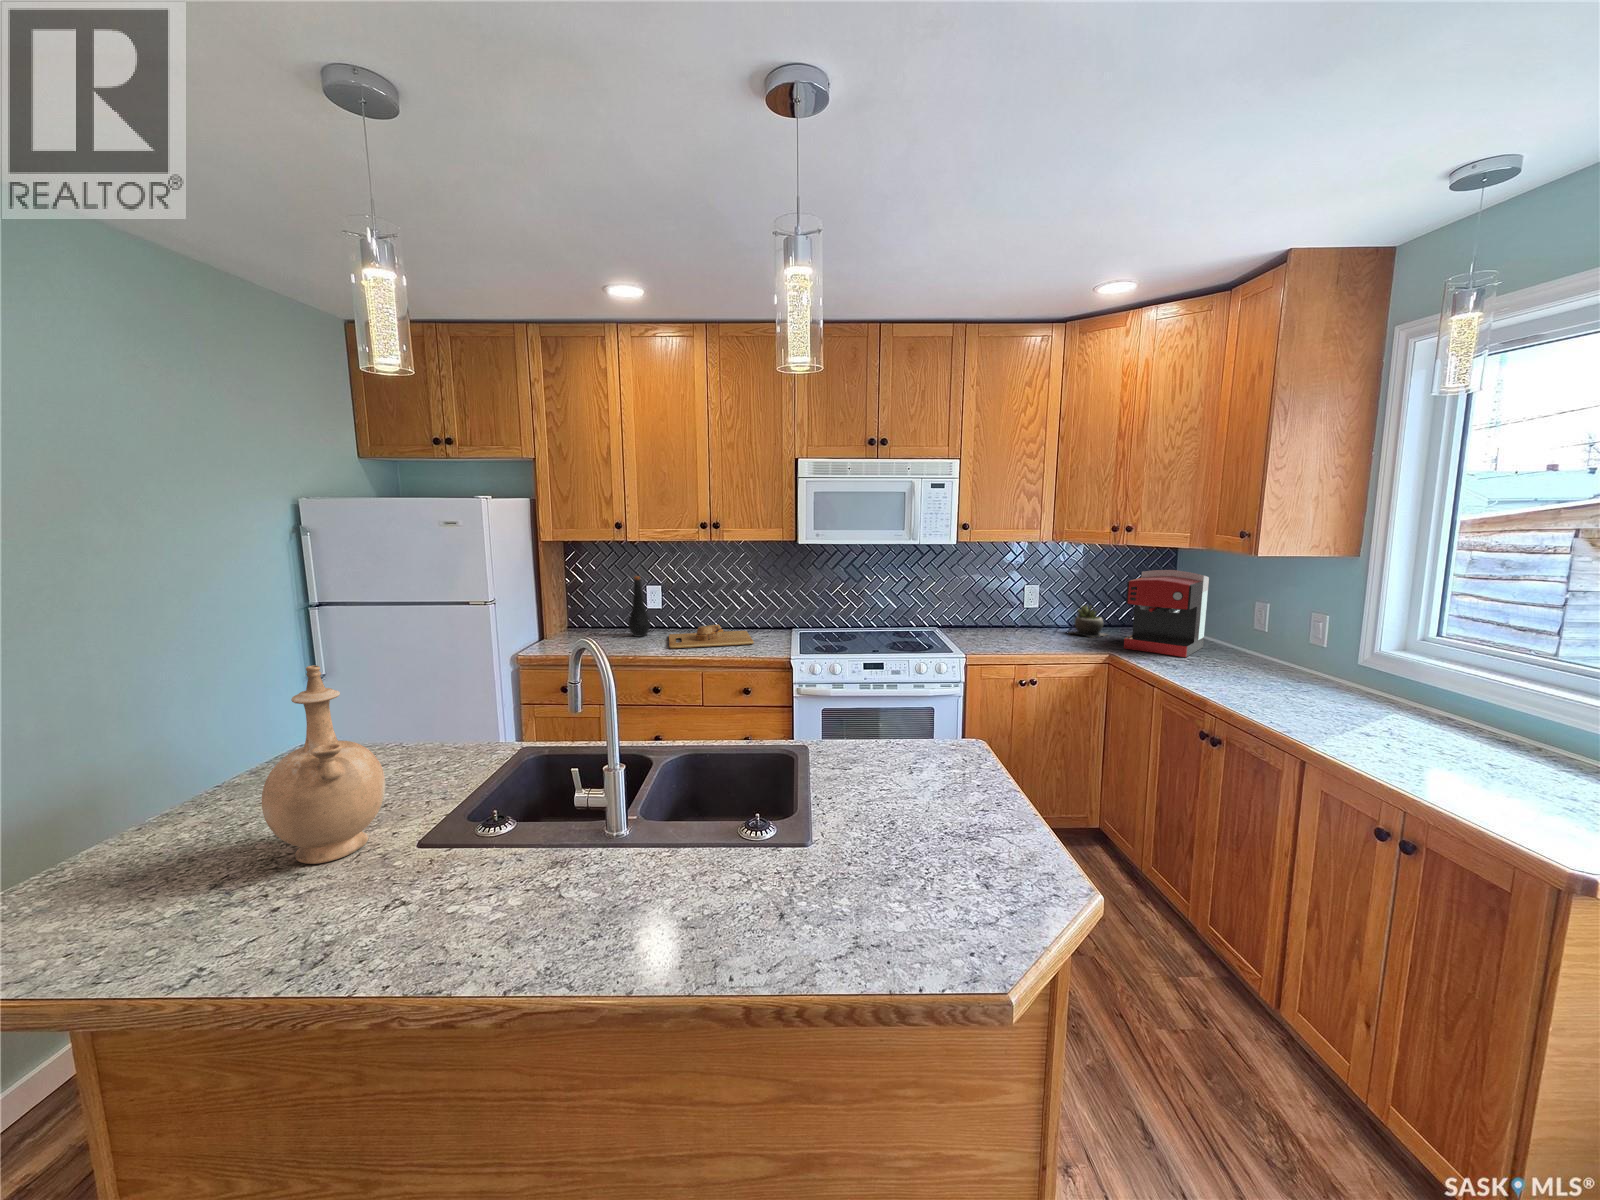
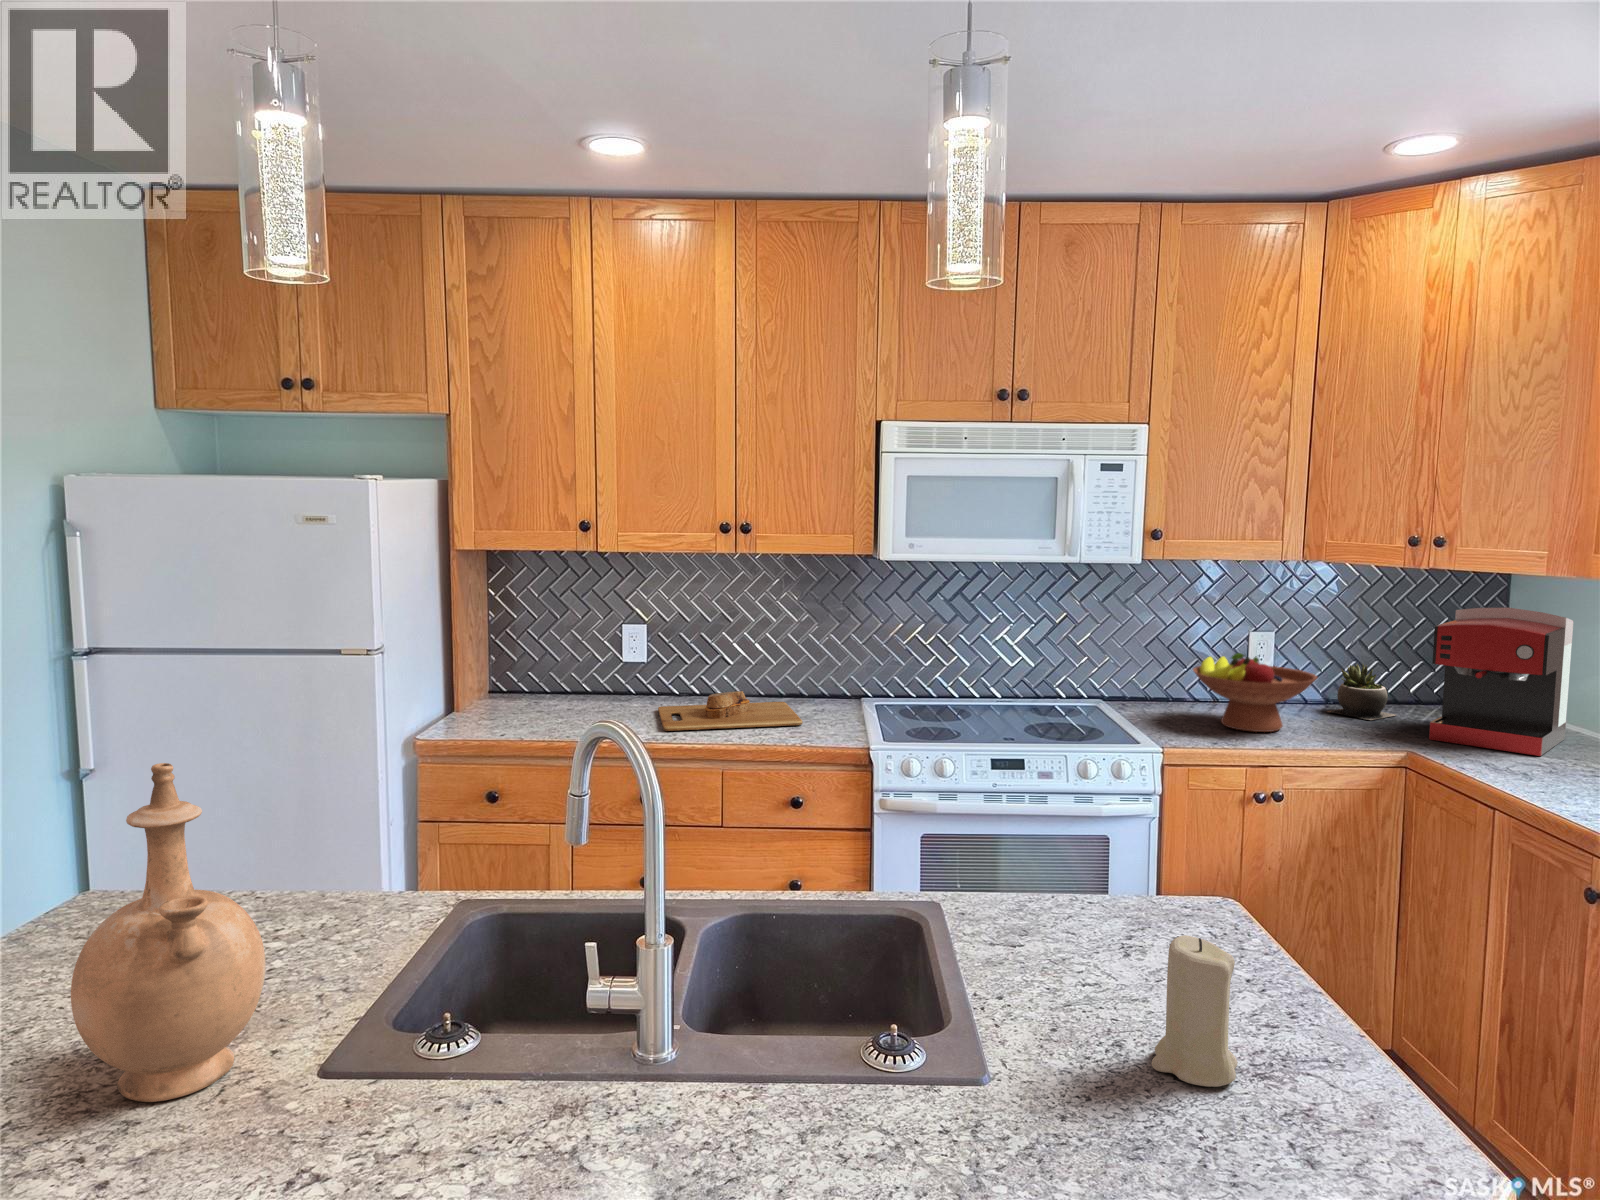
bottle: present [629,576,650,637] -> none [592,610,627,710]
fruit bowl: none [987,598,1060,645] -> present [1193,653,1317,732]
candle: none [908,759,957,845] -> present [1152,935,1238,1087]

